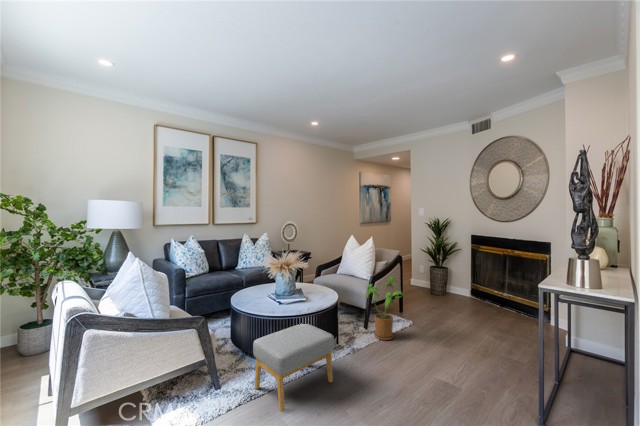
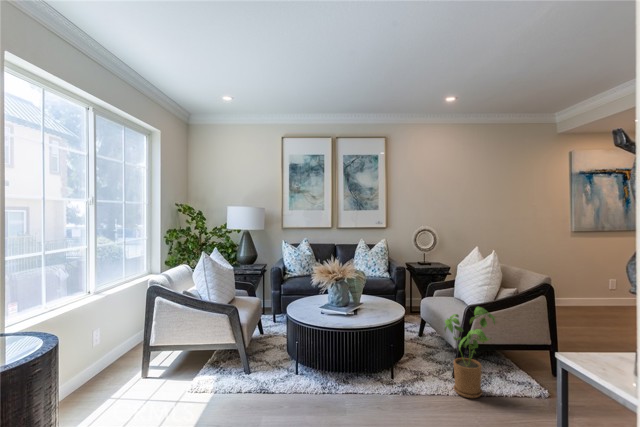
footstool: present [253,324,334,411] -> none [265,338,342,410]

